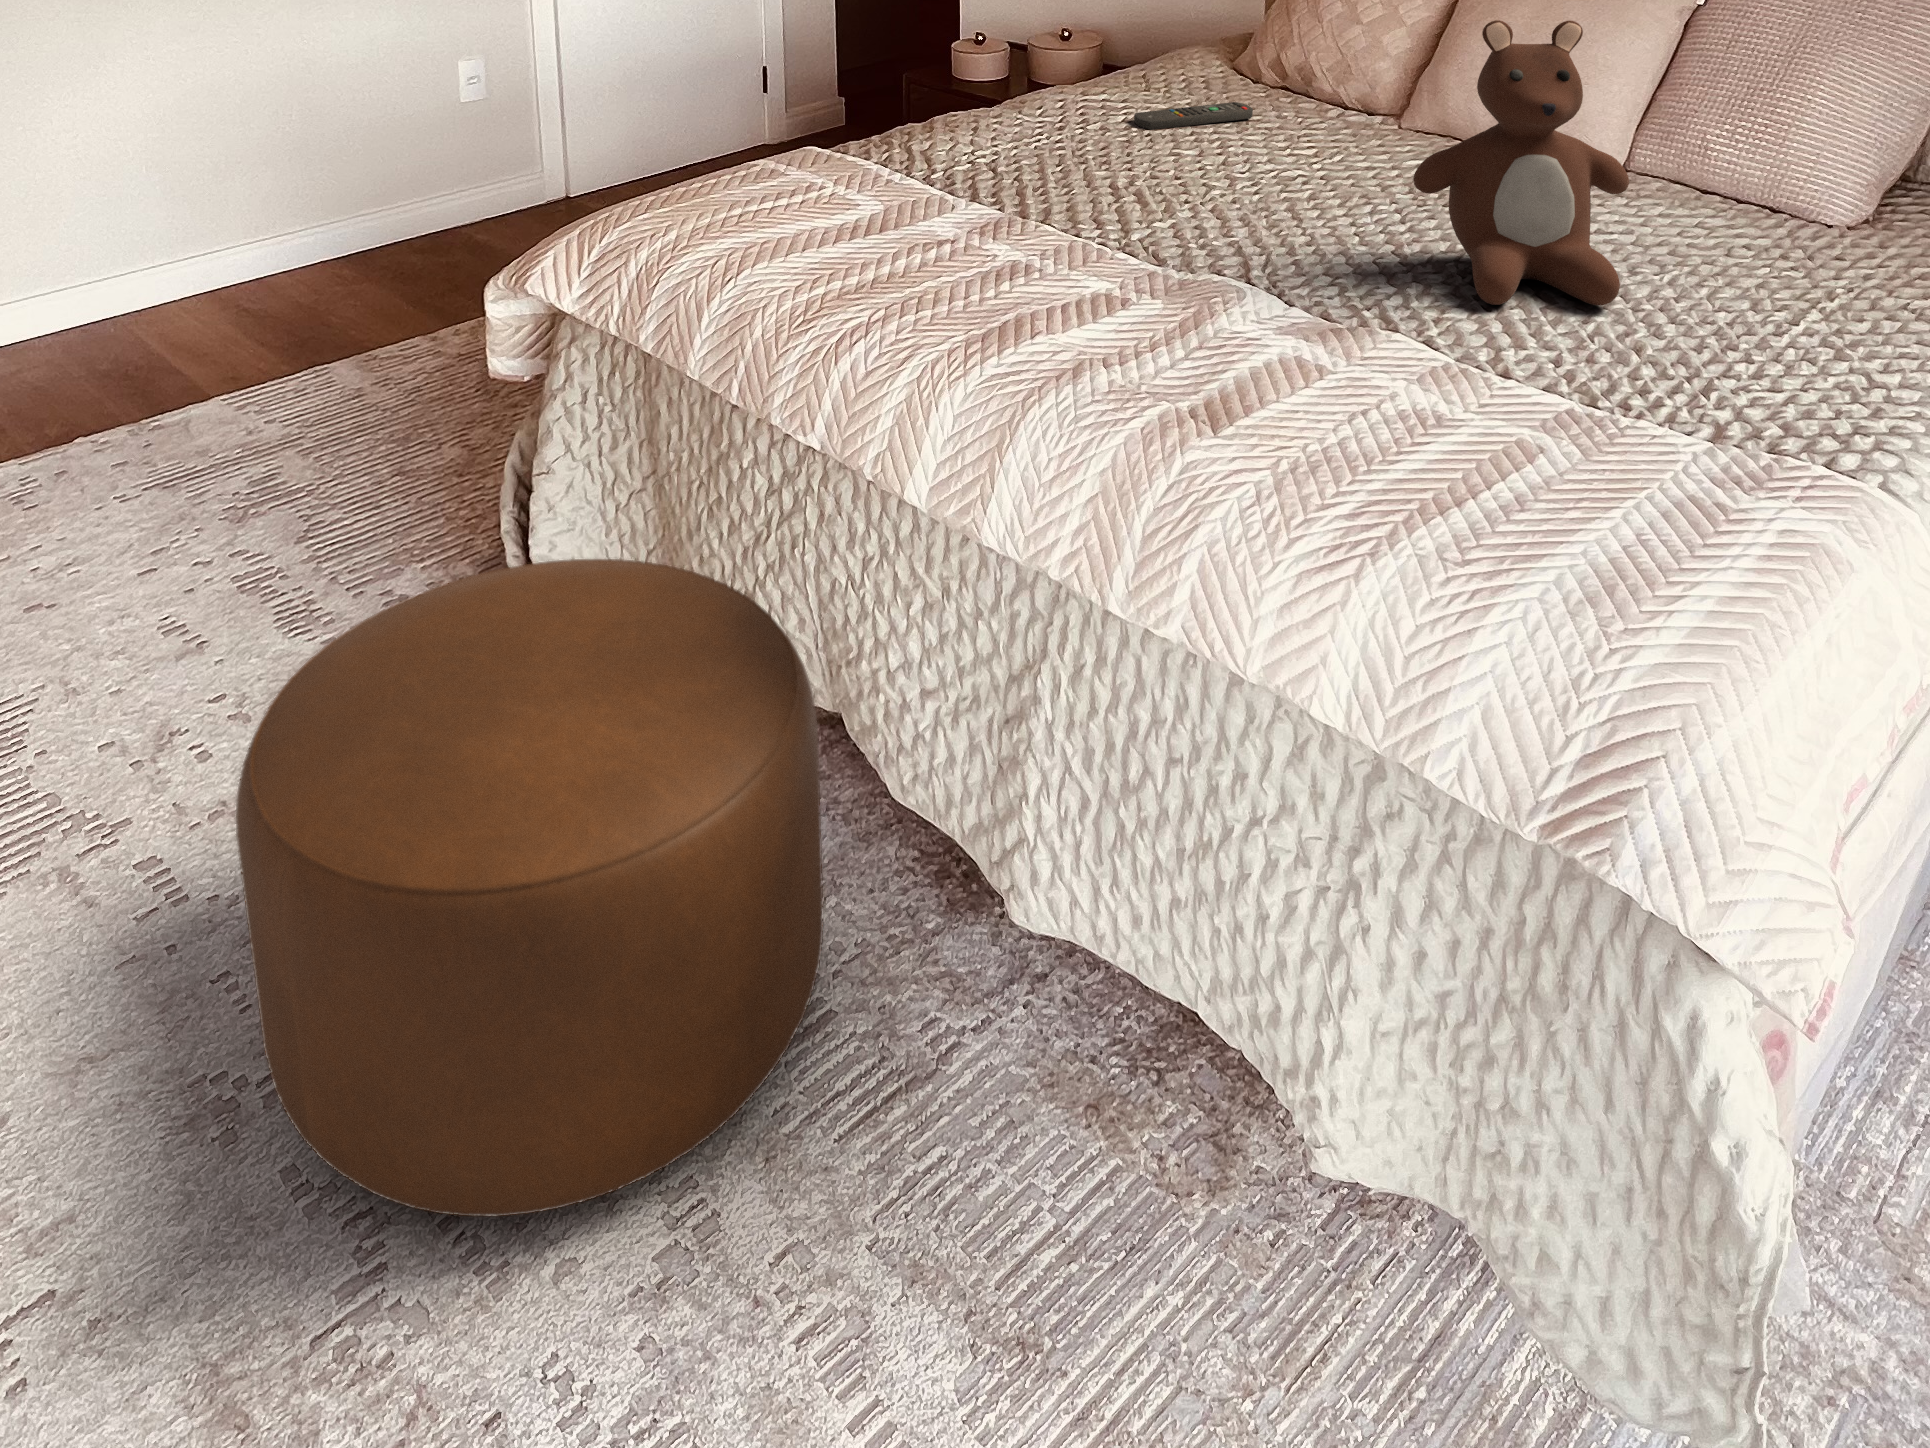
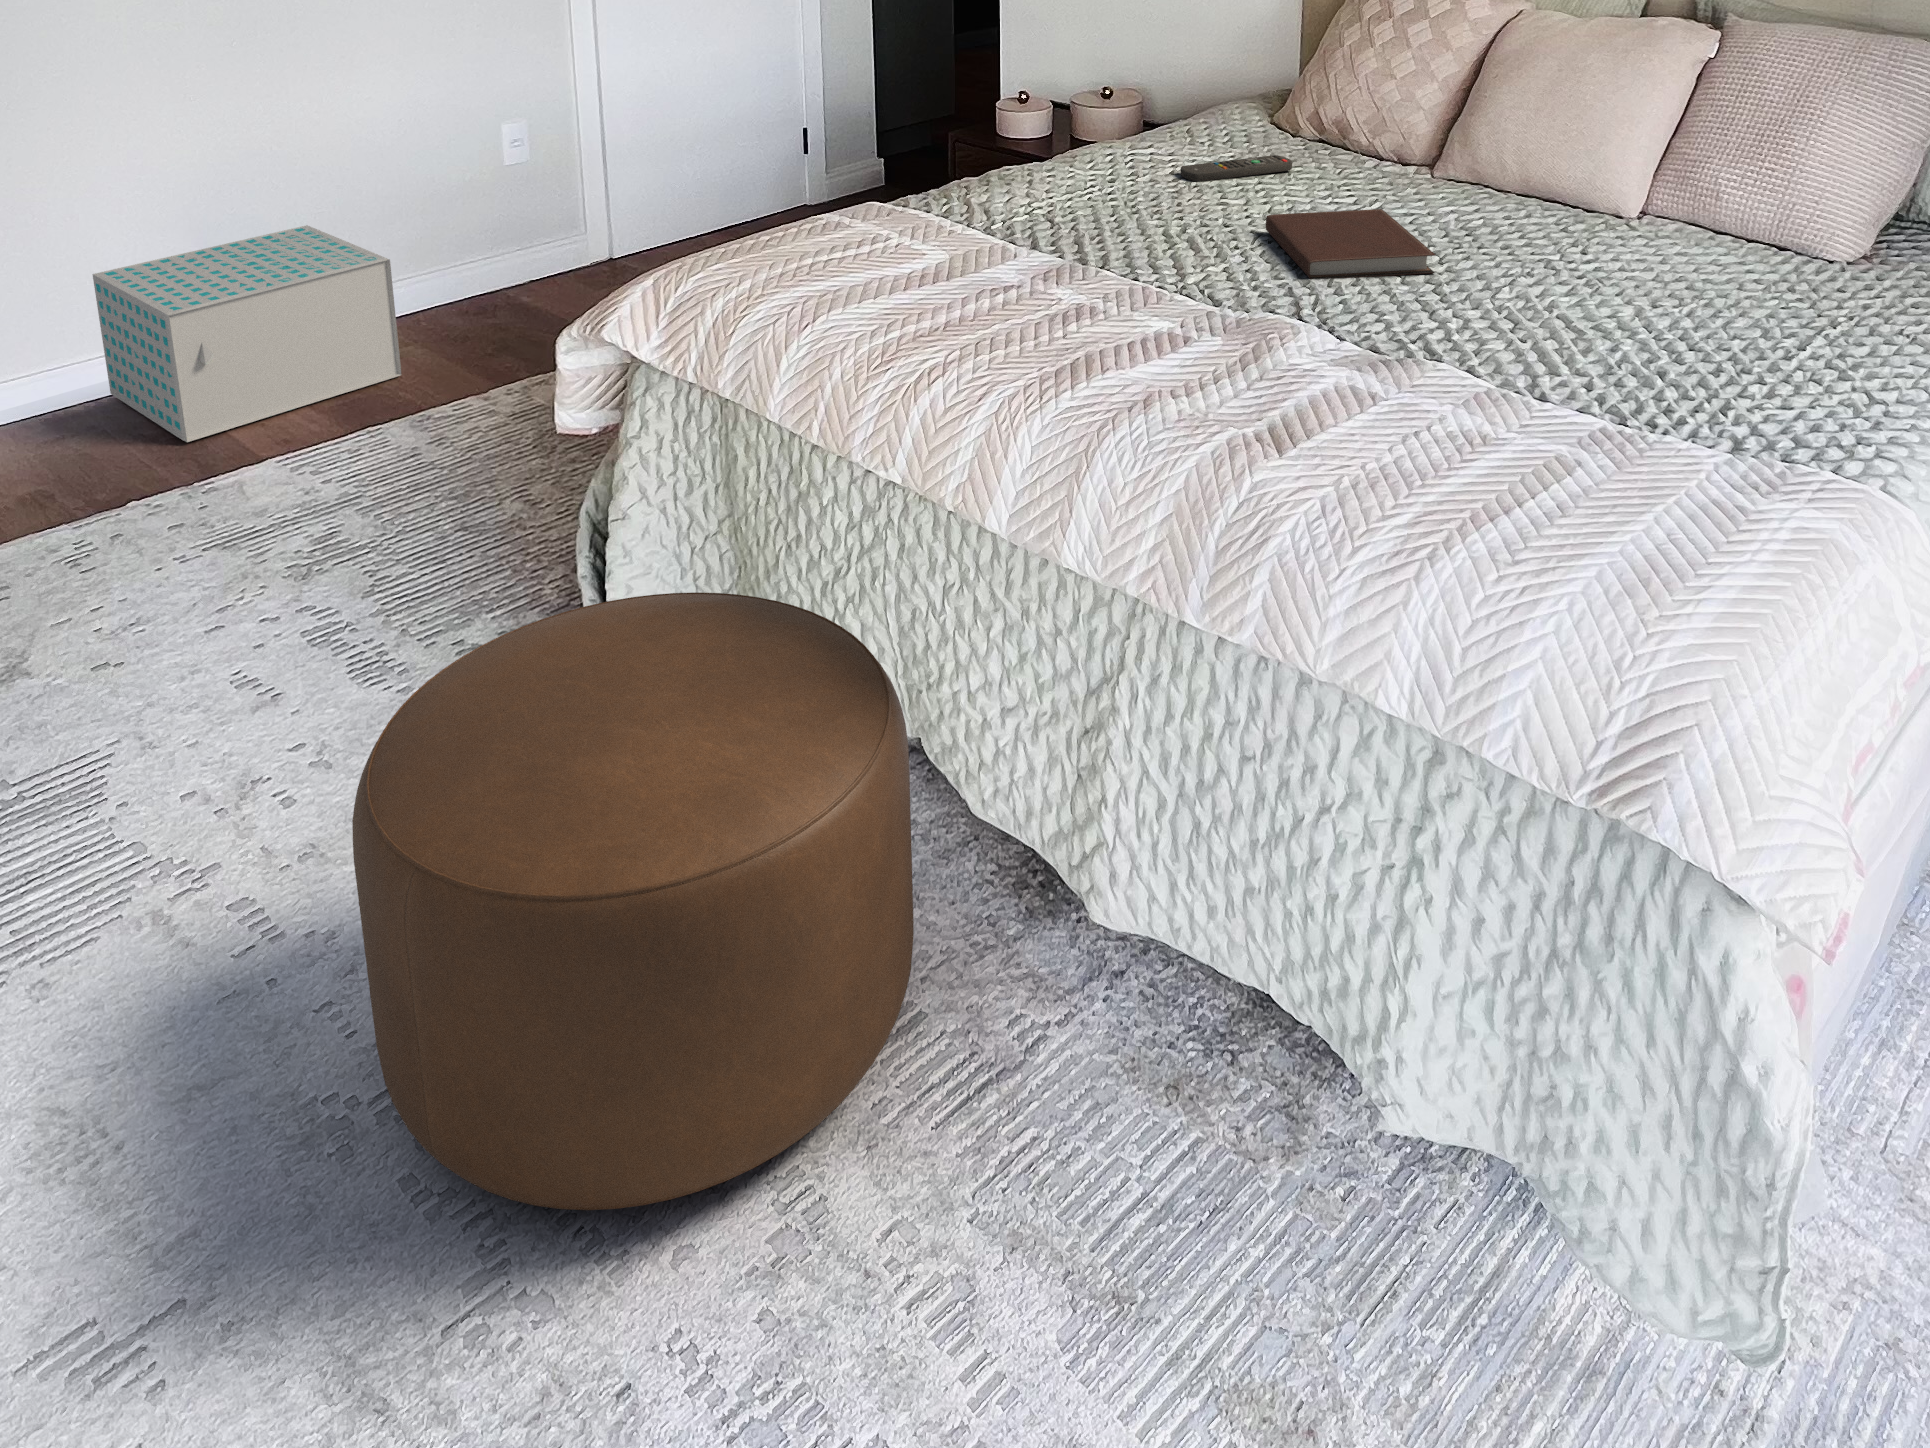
teddy bear: present [1413,20,1629,306] -> none [1451,72,1648,336]
storage box: none [46,161,348,379] -> present [93,225,402,442]
notebook: none [1219,162,1399,238] -> present [1266,209,1435,279]

